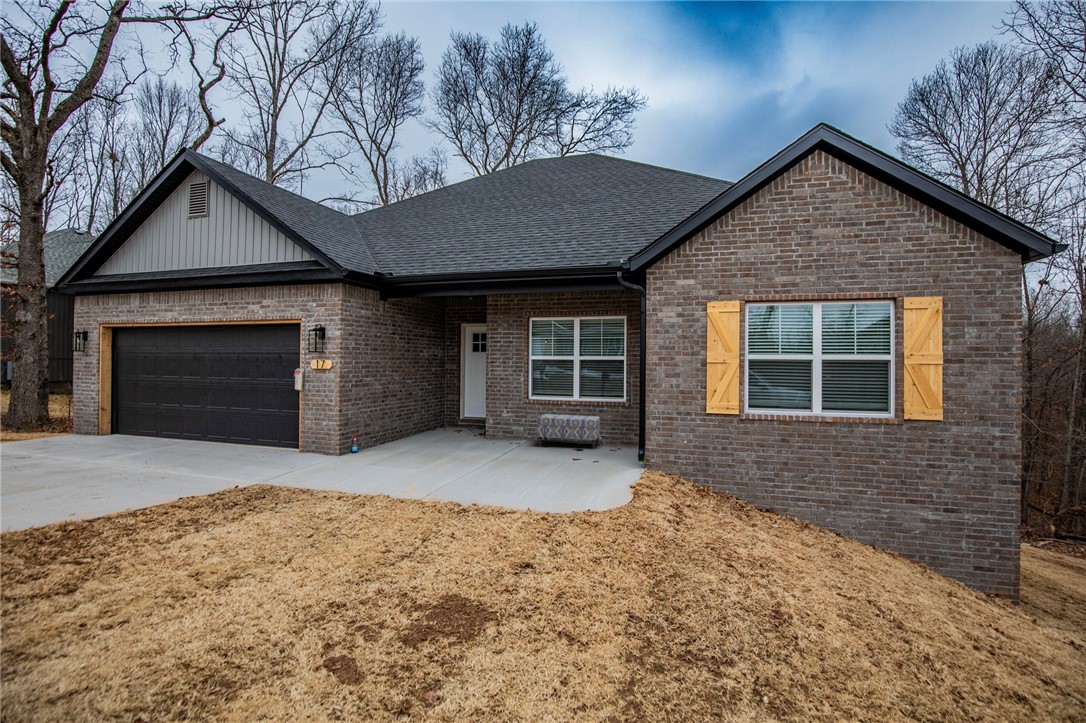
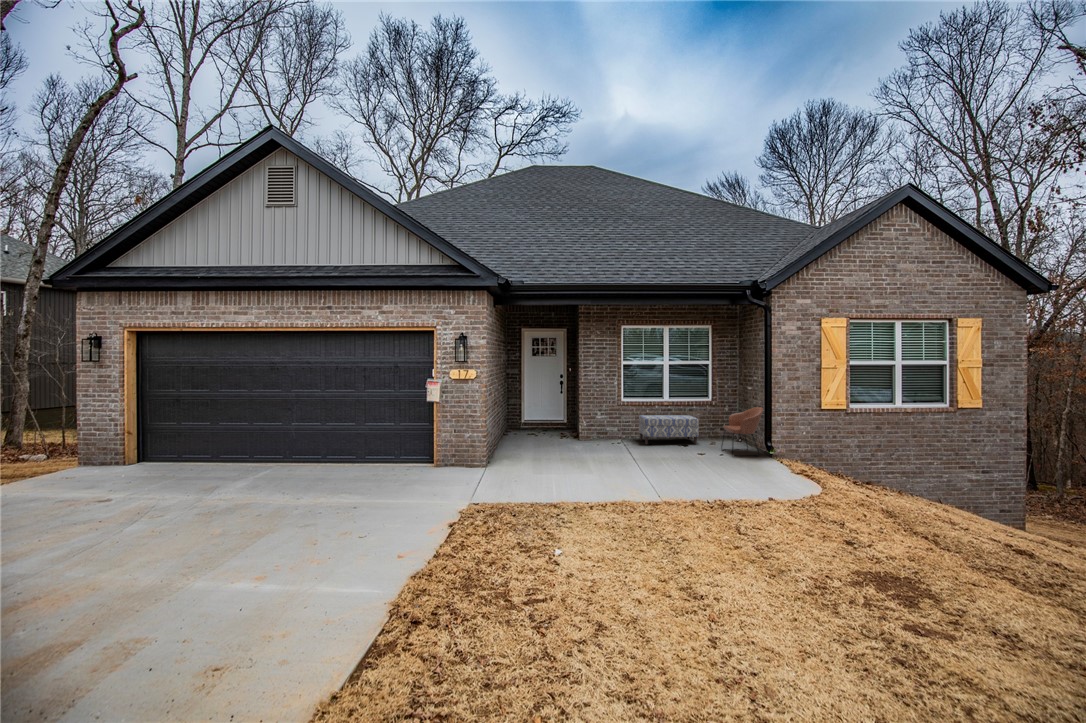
chair: none [603,409,646,466] -> present [721,407,763,456]

